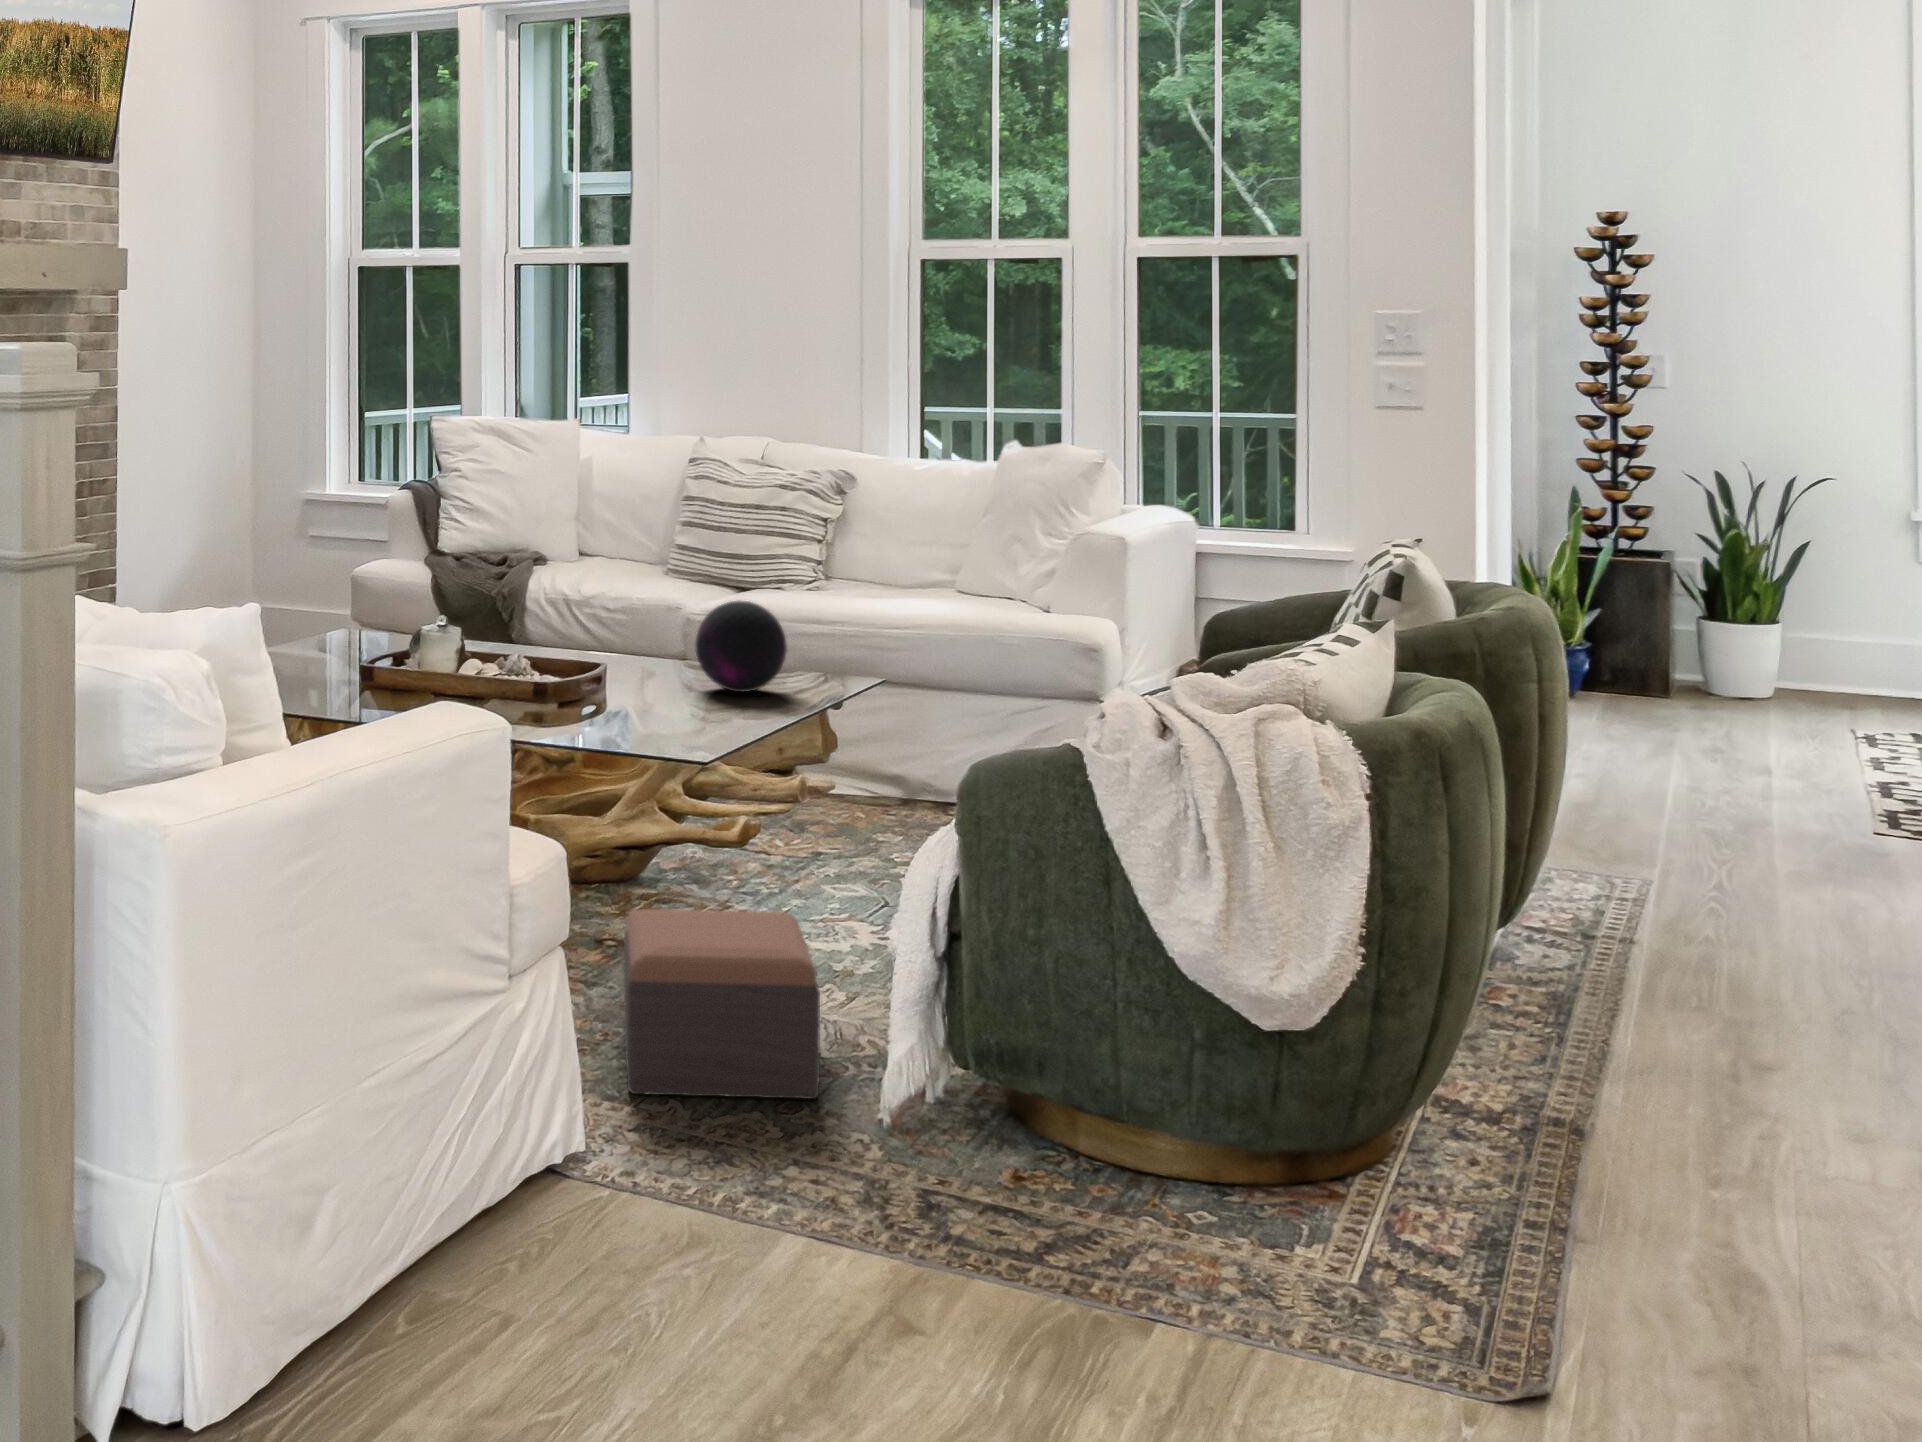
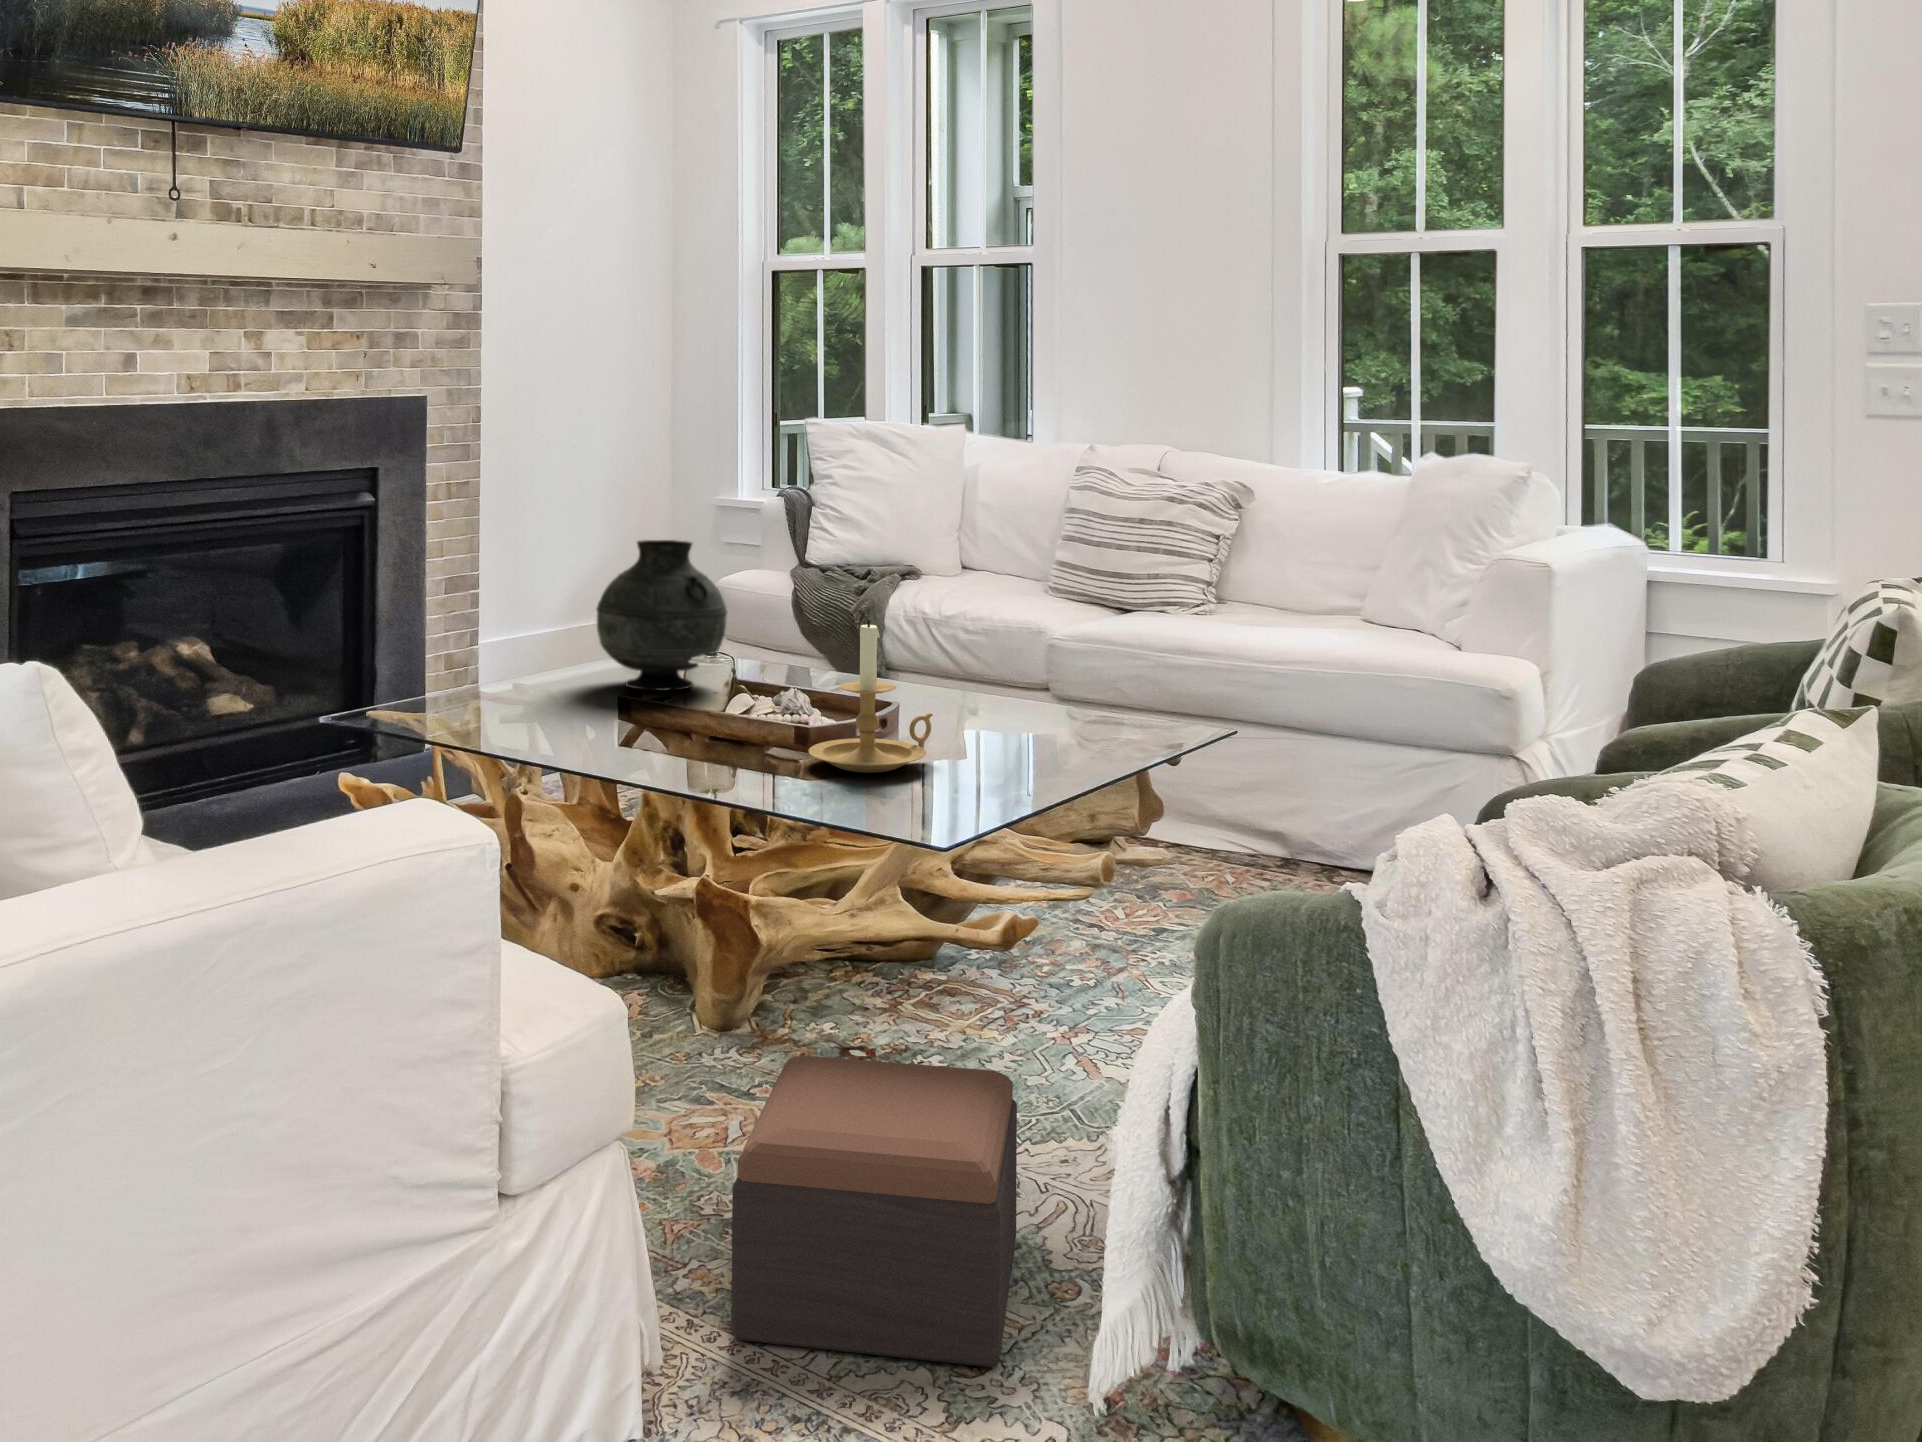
vase: none [335,531,449,661] -> present [597,540,727,691]
candle holder: none [566,592,662,716] -> present [809,619,933,773]
decorative orb: present [695,601,787,692] -> none [989,631,1100,743]

